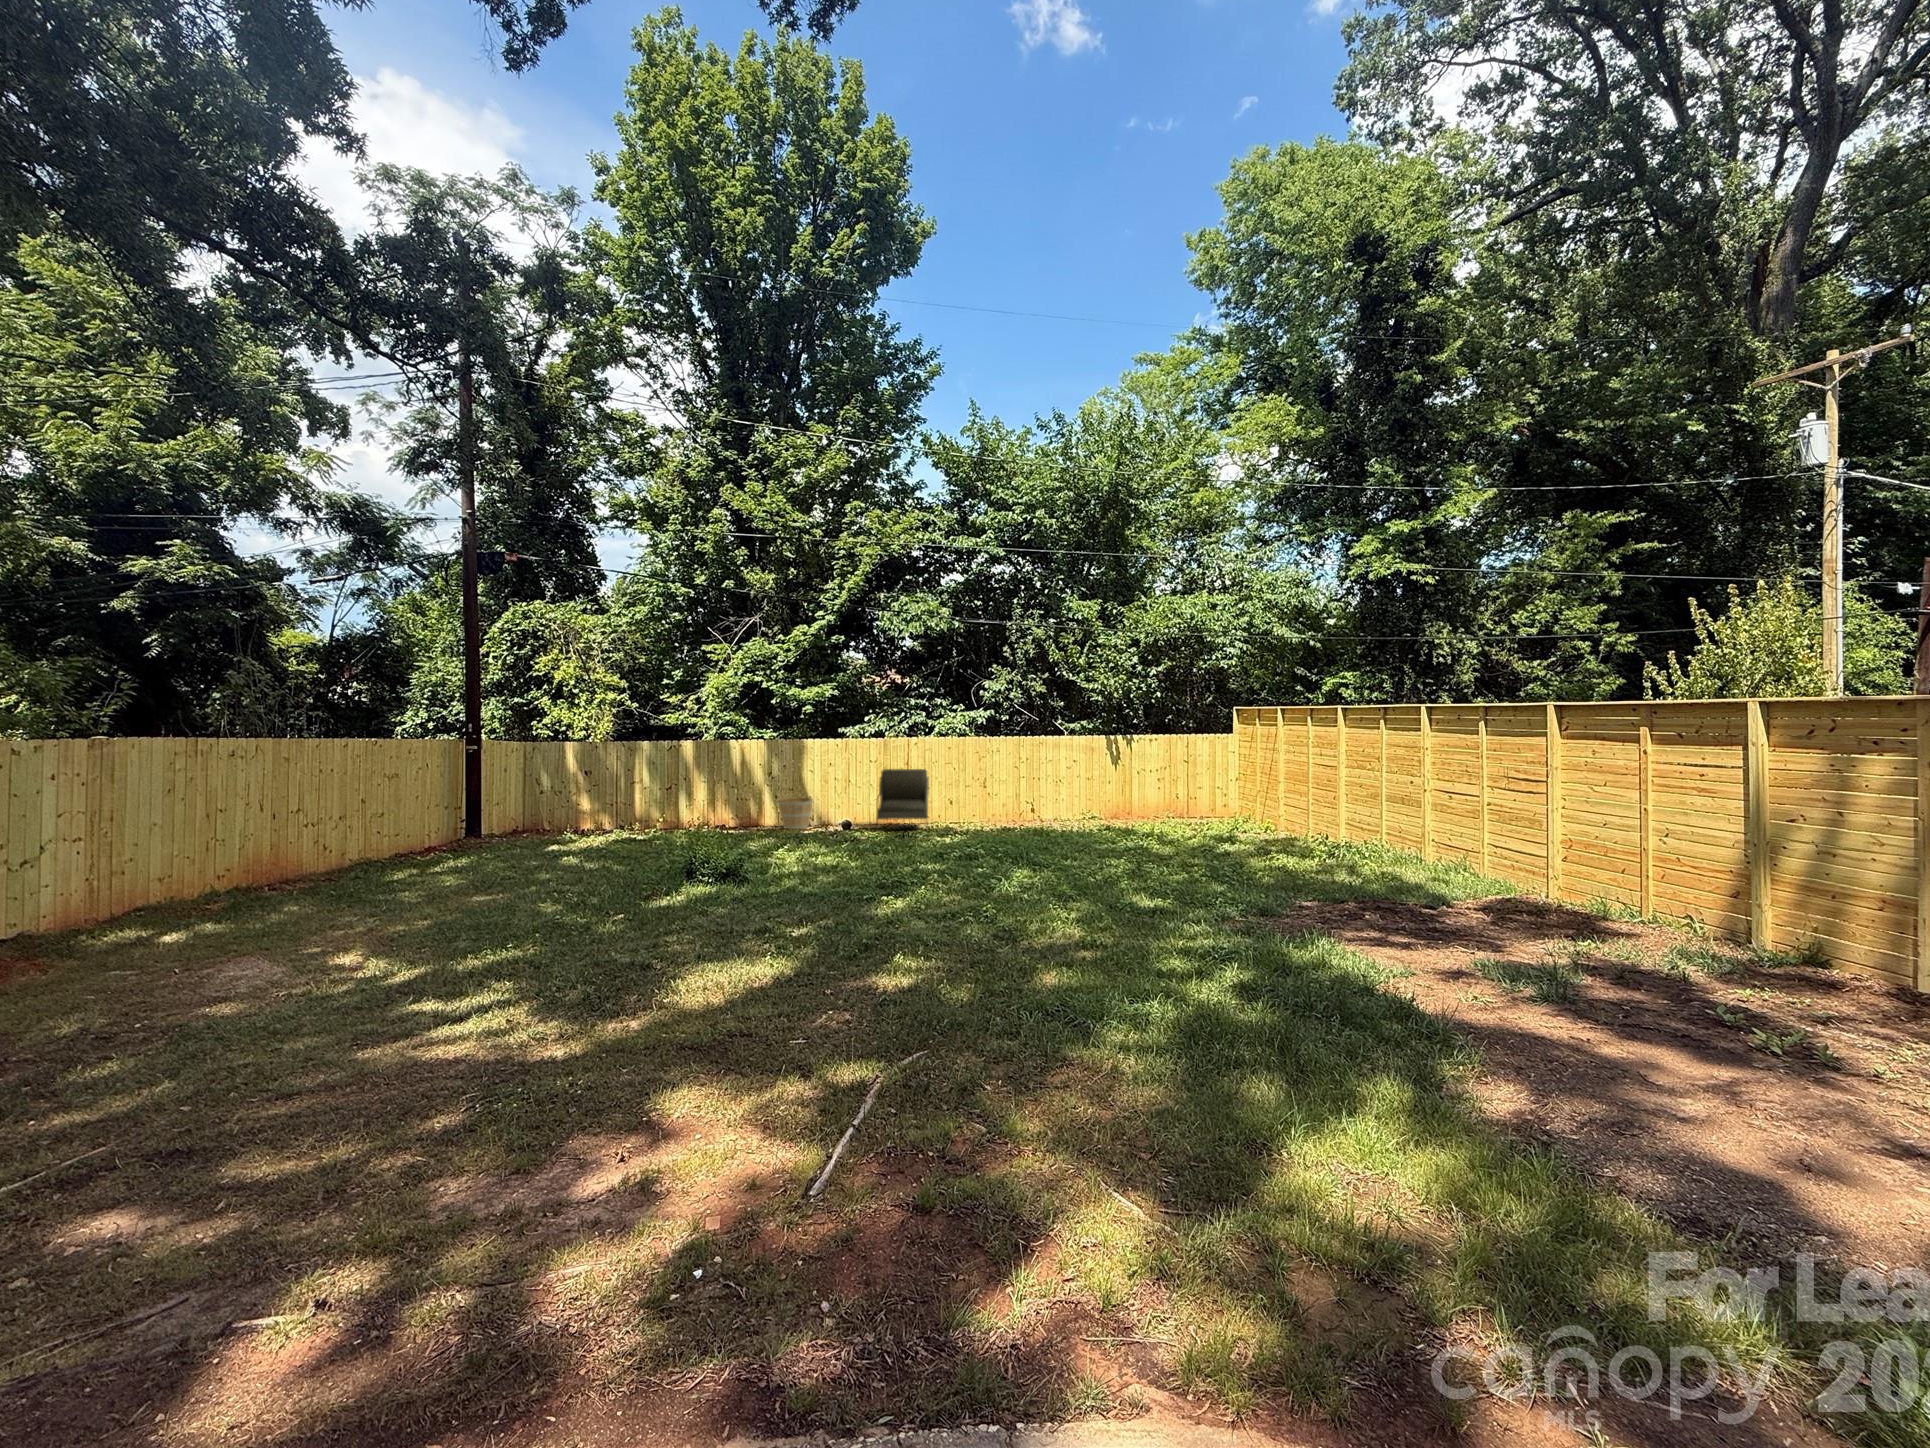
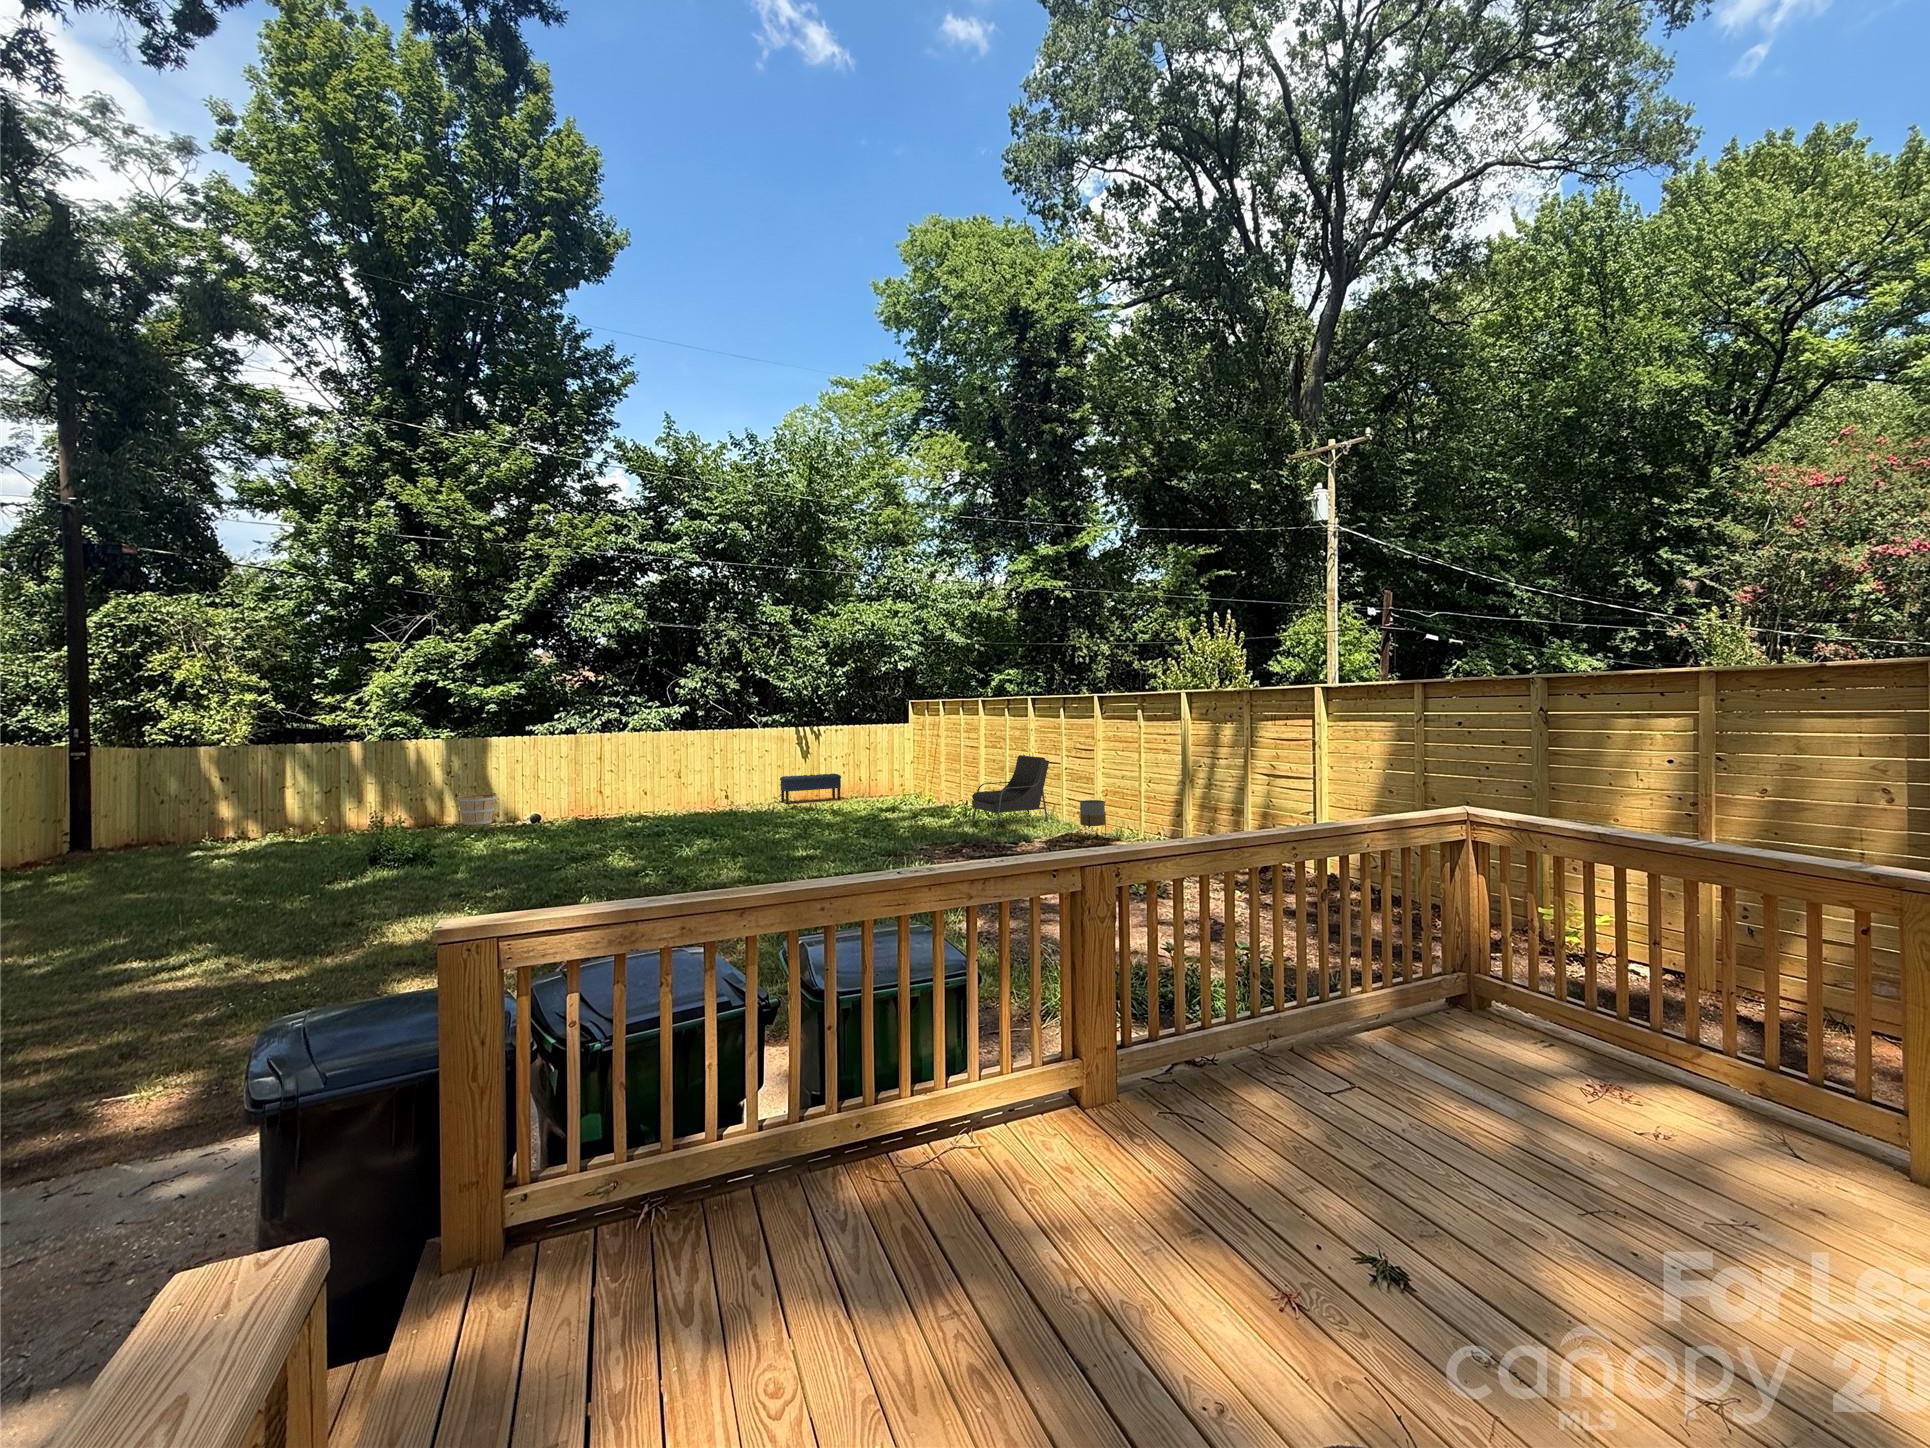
armchair: present [876,769,929,829] -> present [972,755,1050,827]
bench: none [1089,791,1157,823] -> present [780,774,841,804]
planter: none [1514,856,1555,911] -> present [1080,800,1106,838]

